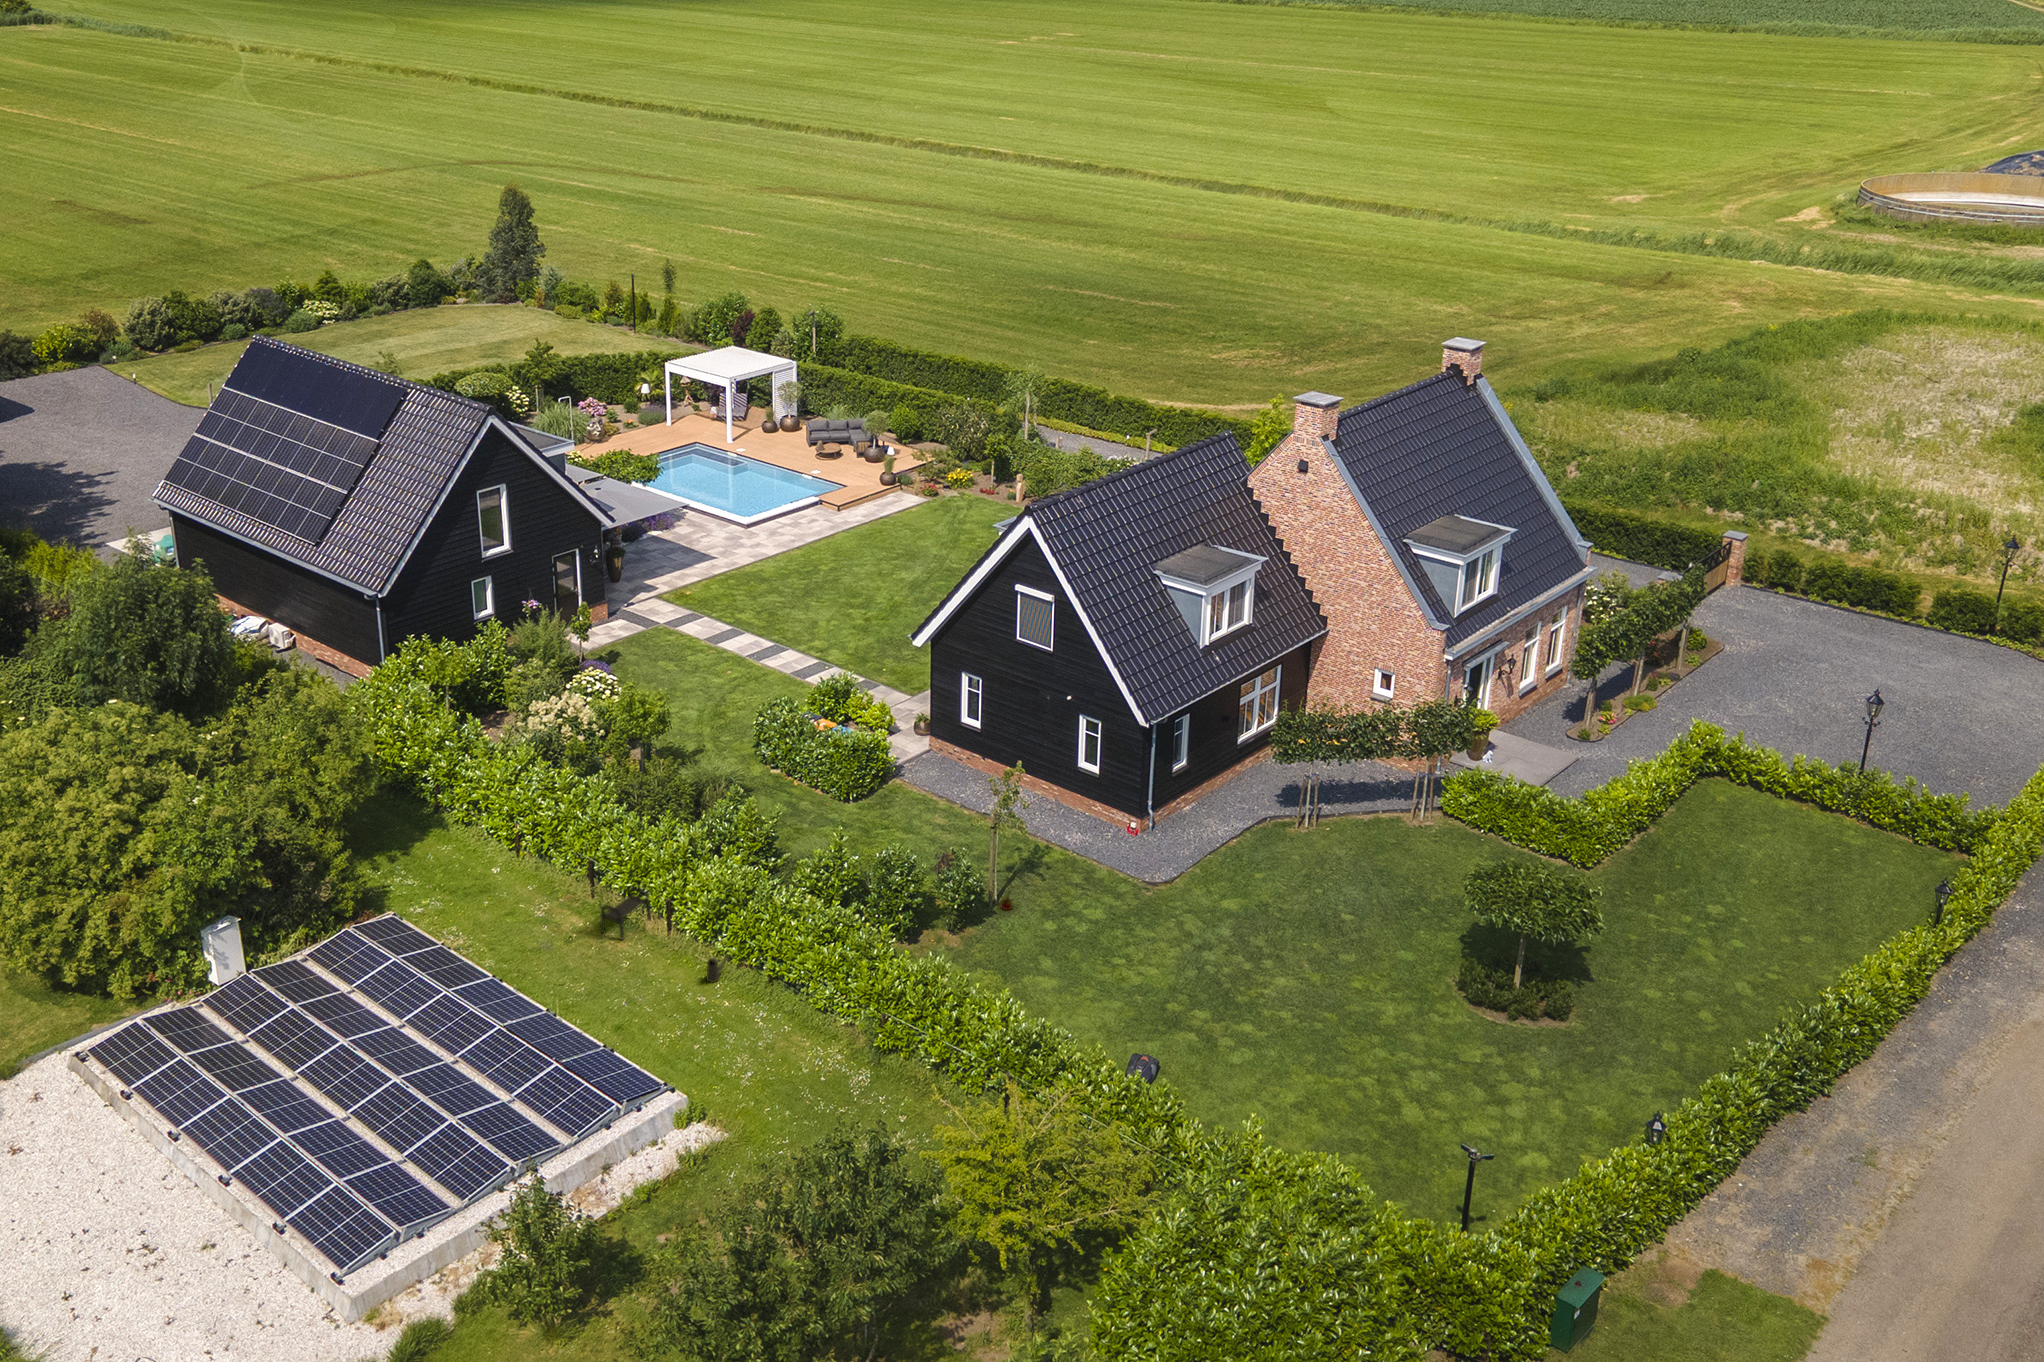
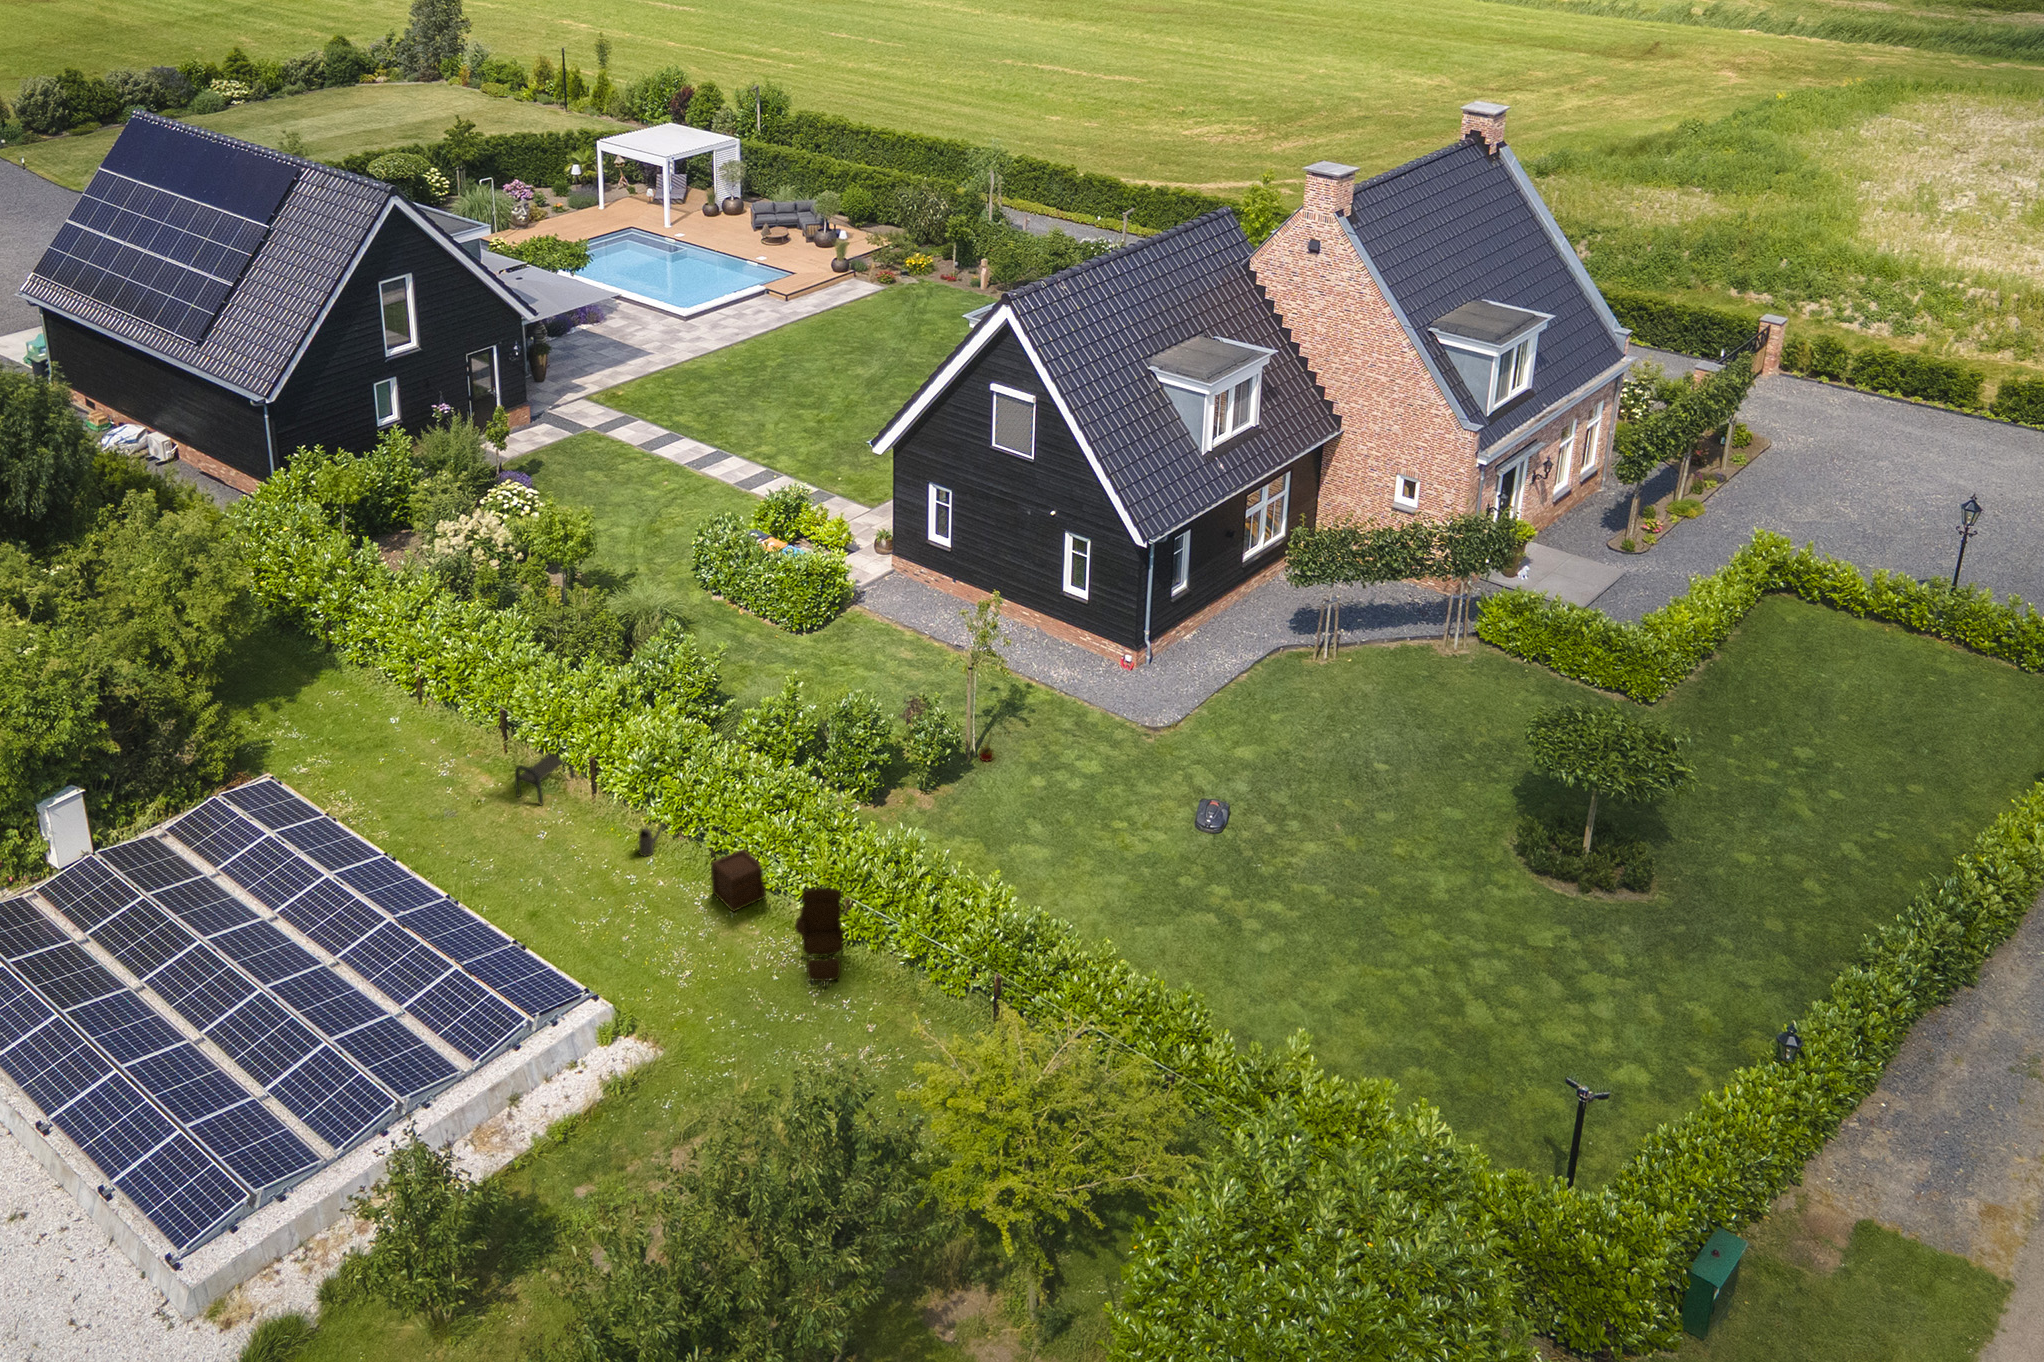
wooden crate: none [769,974,815,1028] -> present [711,849,766,911]
lounge chair: none [840,1004,886,1091] -> present [795,888,845,987]

